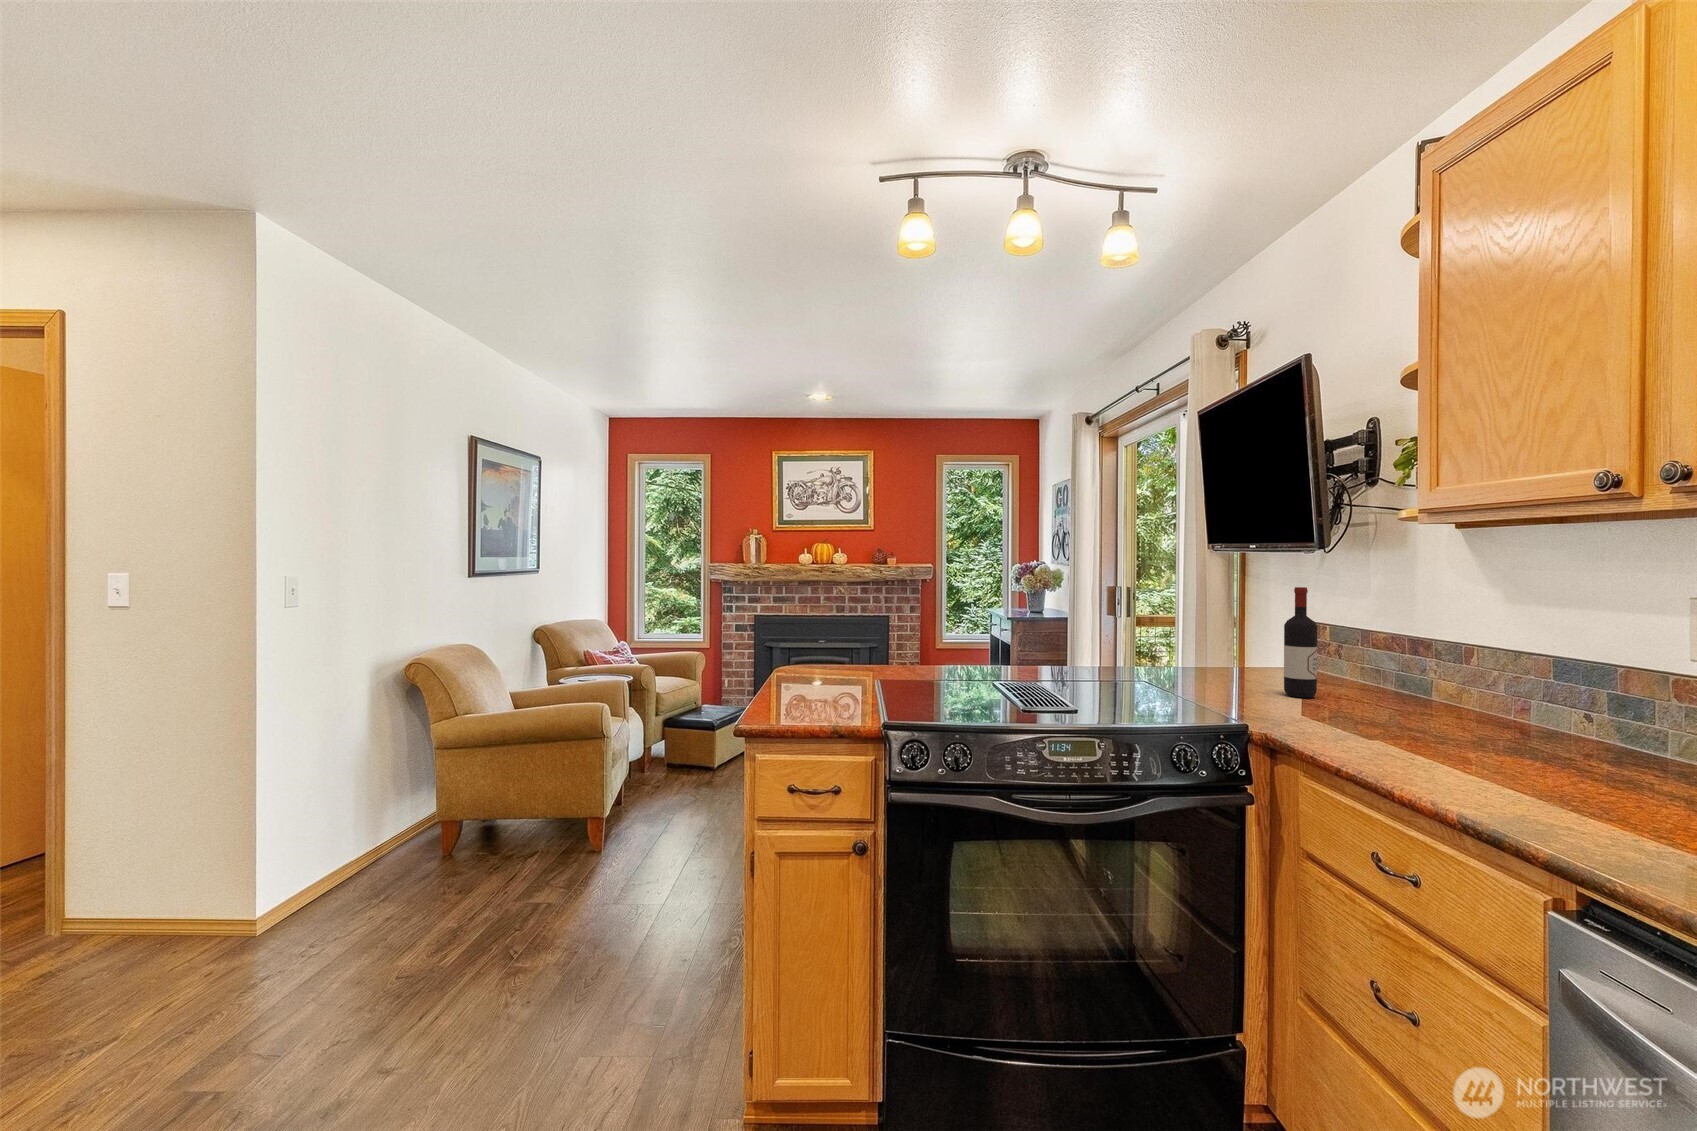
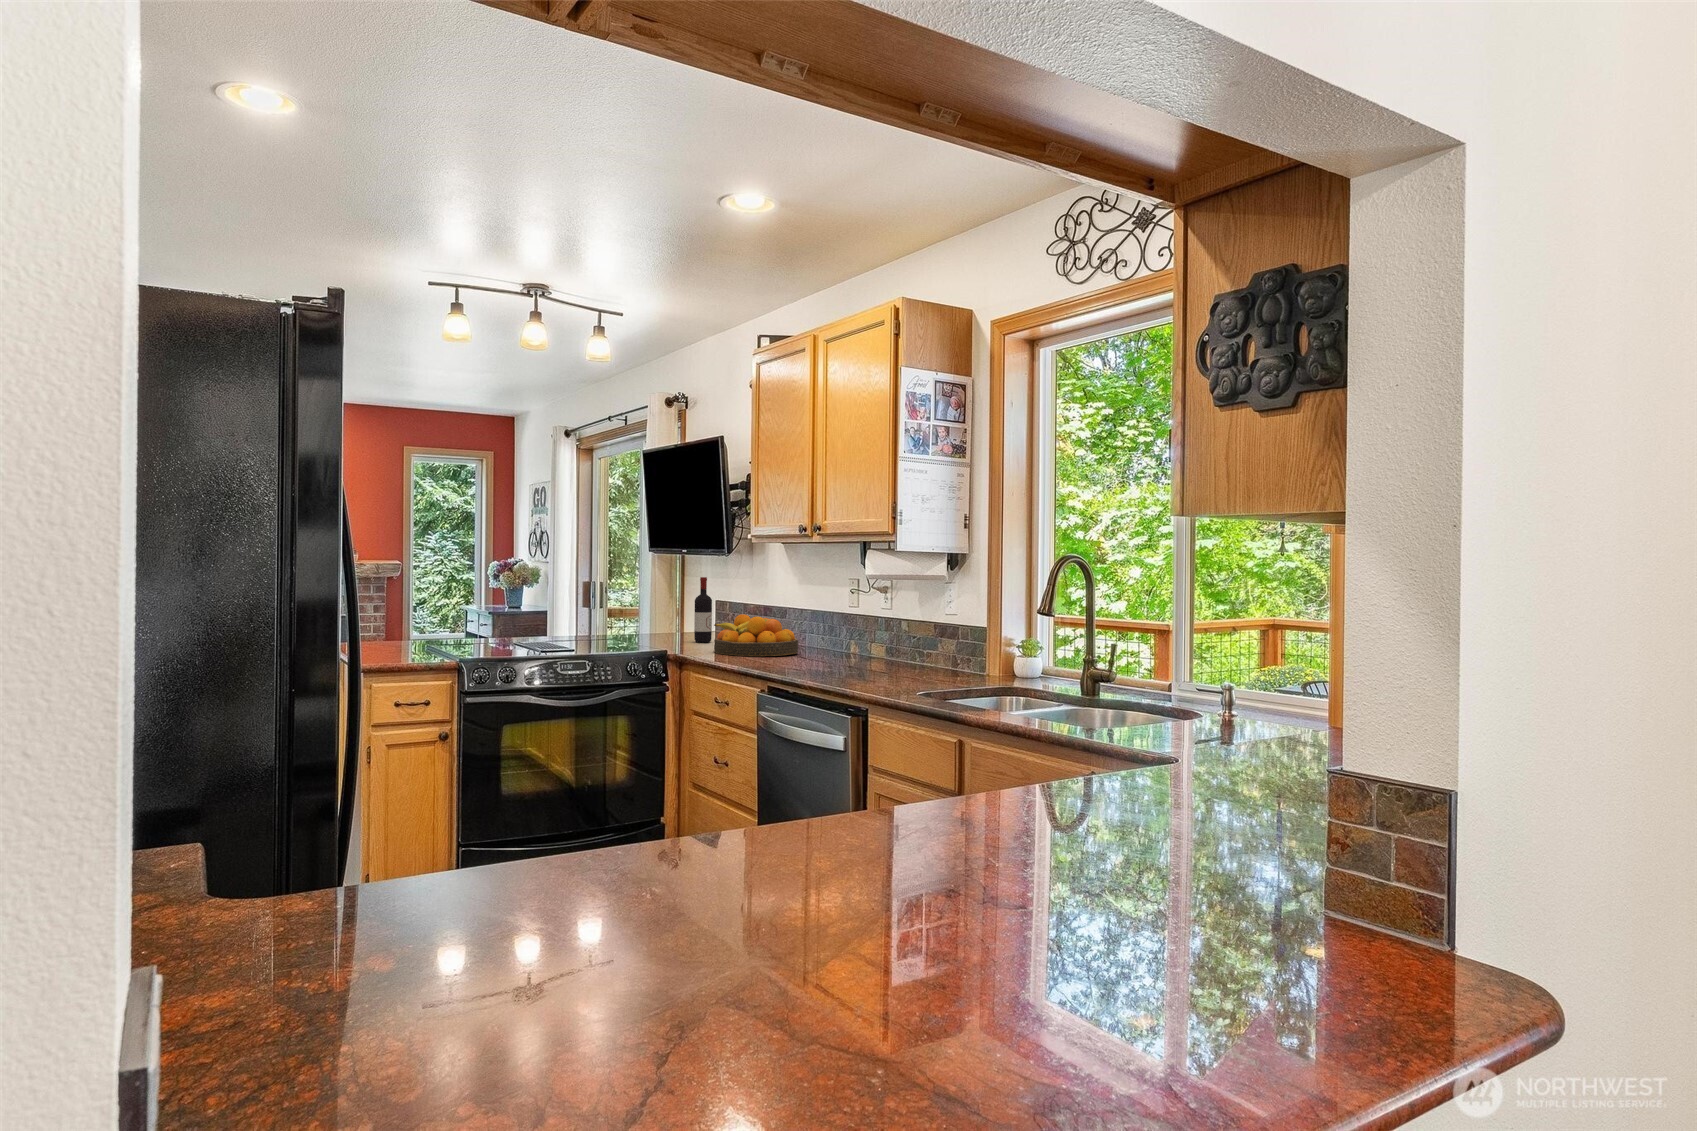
fruit bowl: none [1341,662,1555,762] -> present [714,614,798,656]

